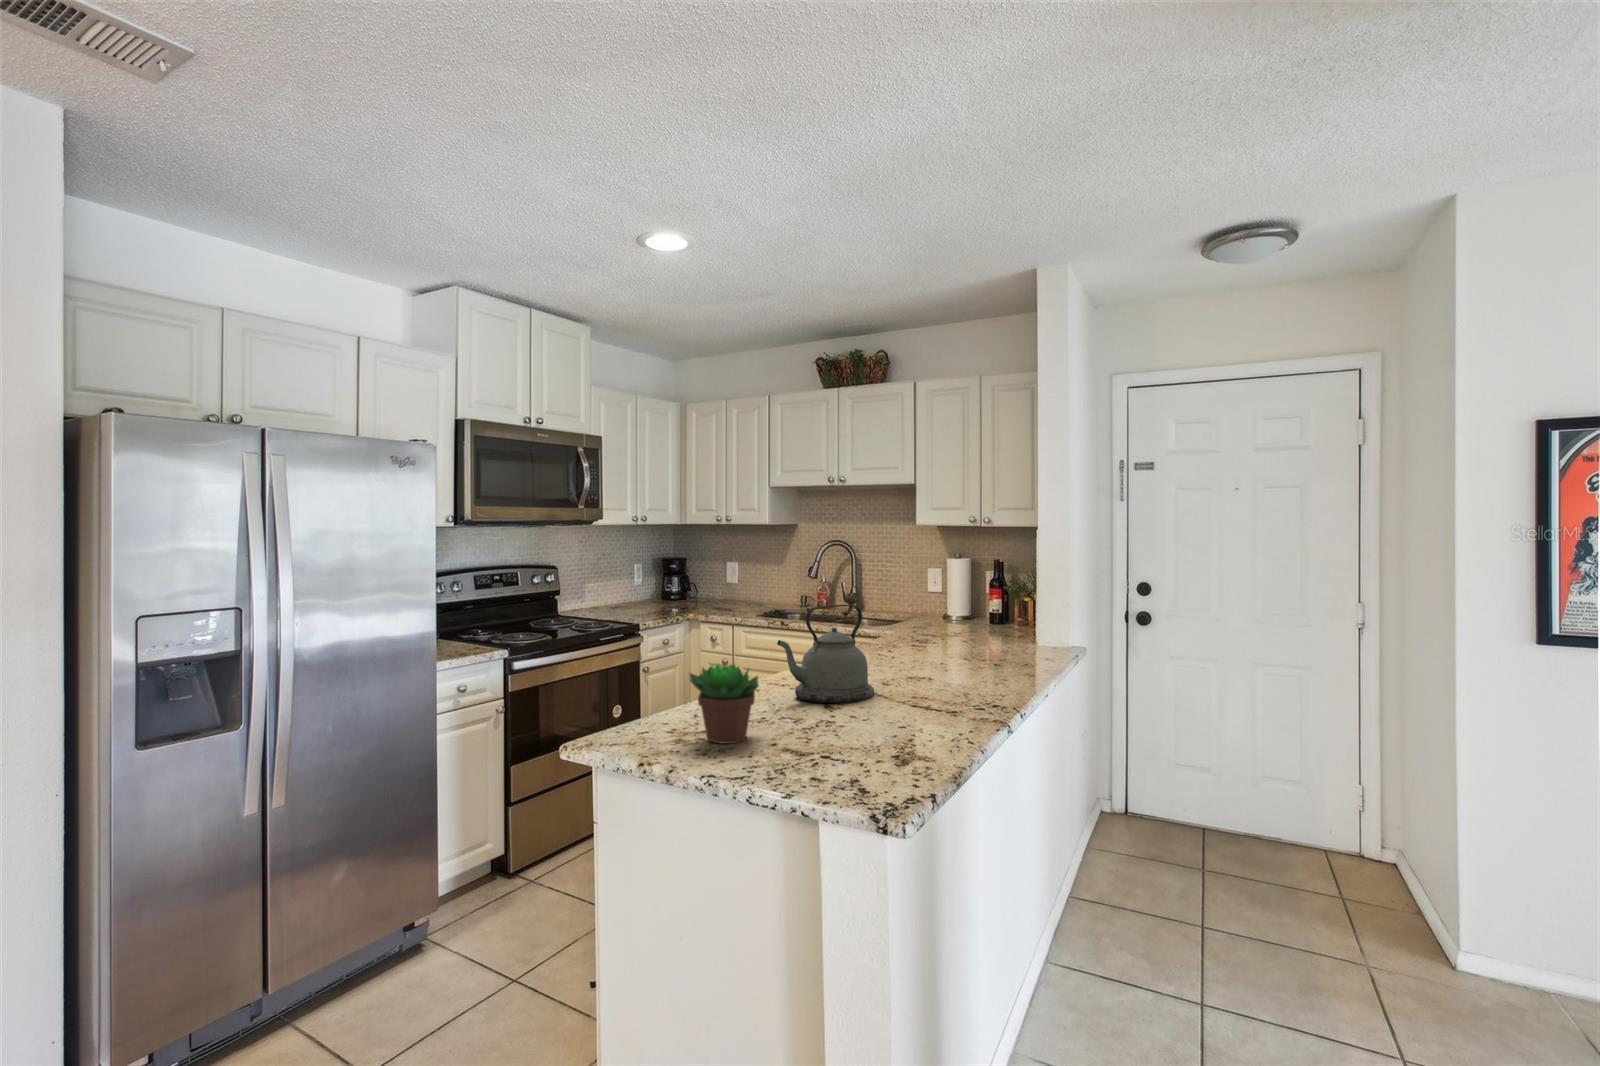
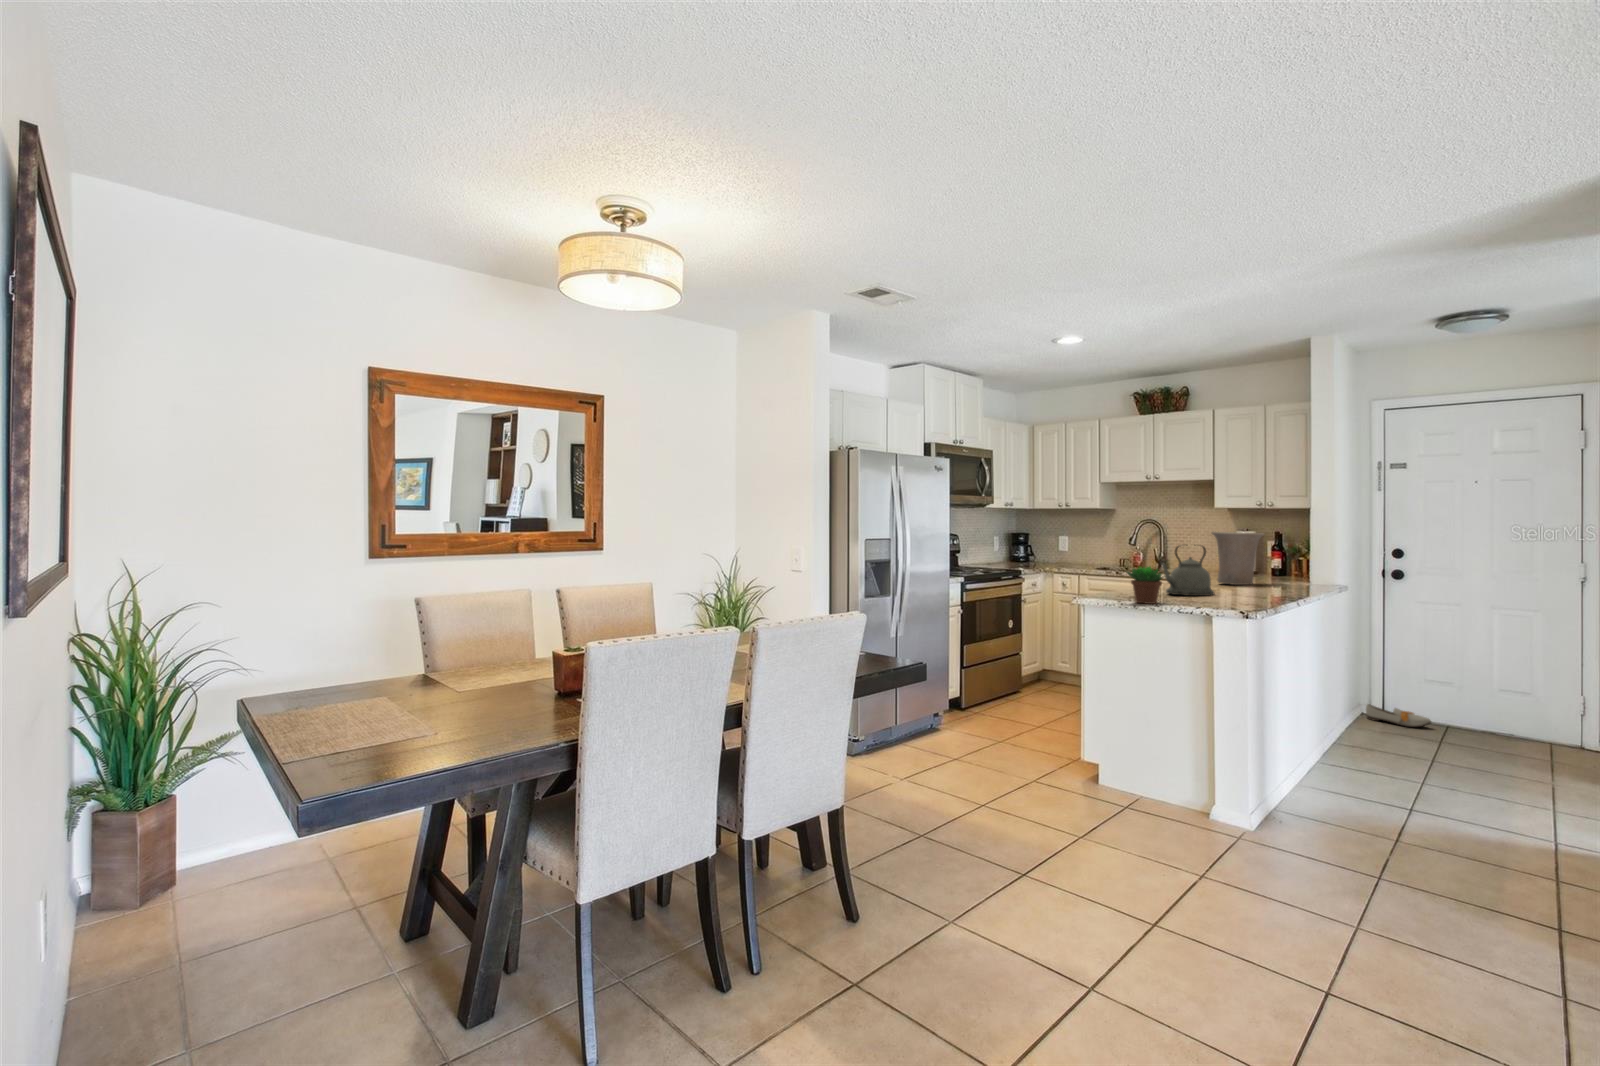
vase: none [891,569,967,657] -> present [1212,532,1264,585]
shoe: none [1108,802,1188,837] -> present [1366,704,1431,727]

